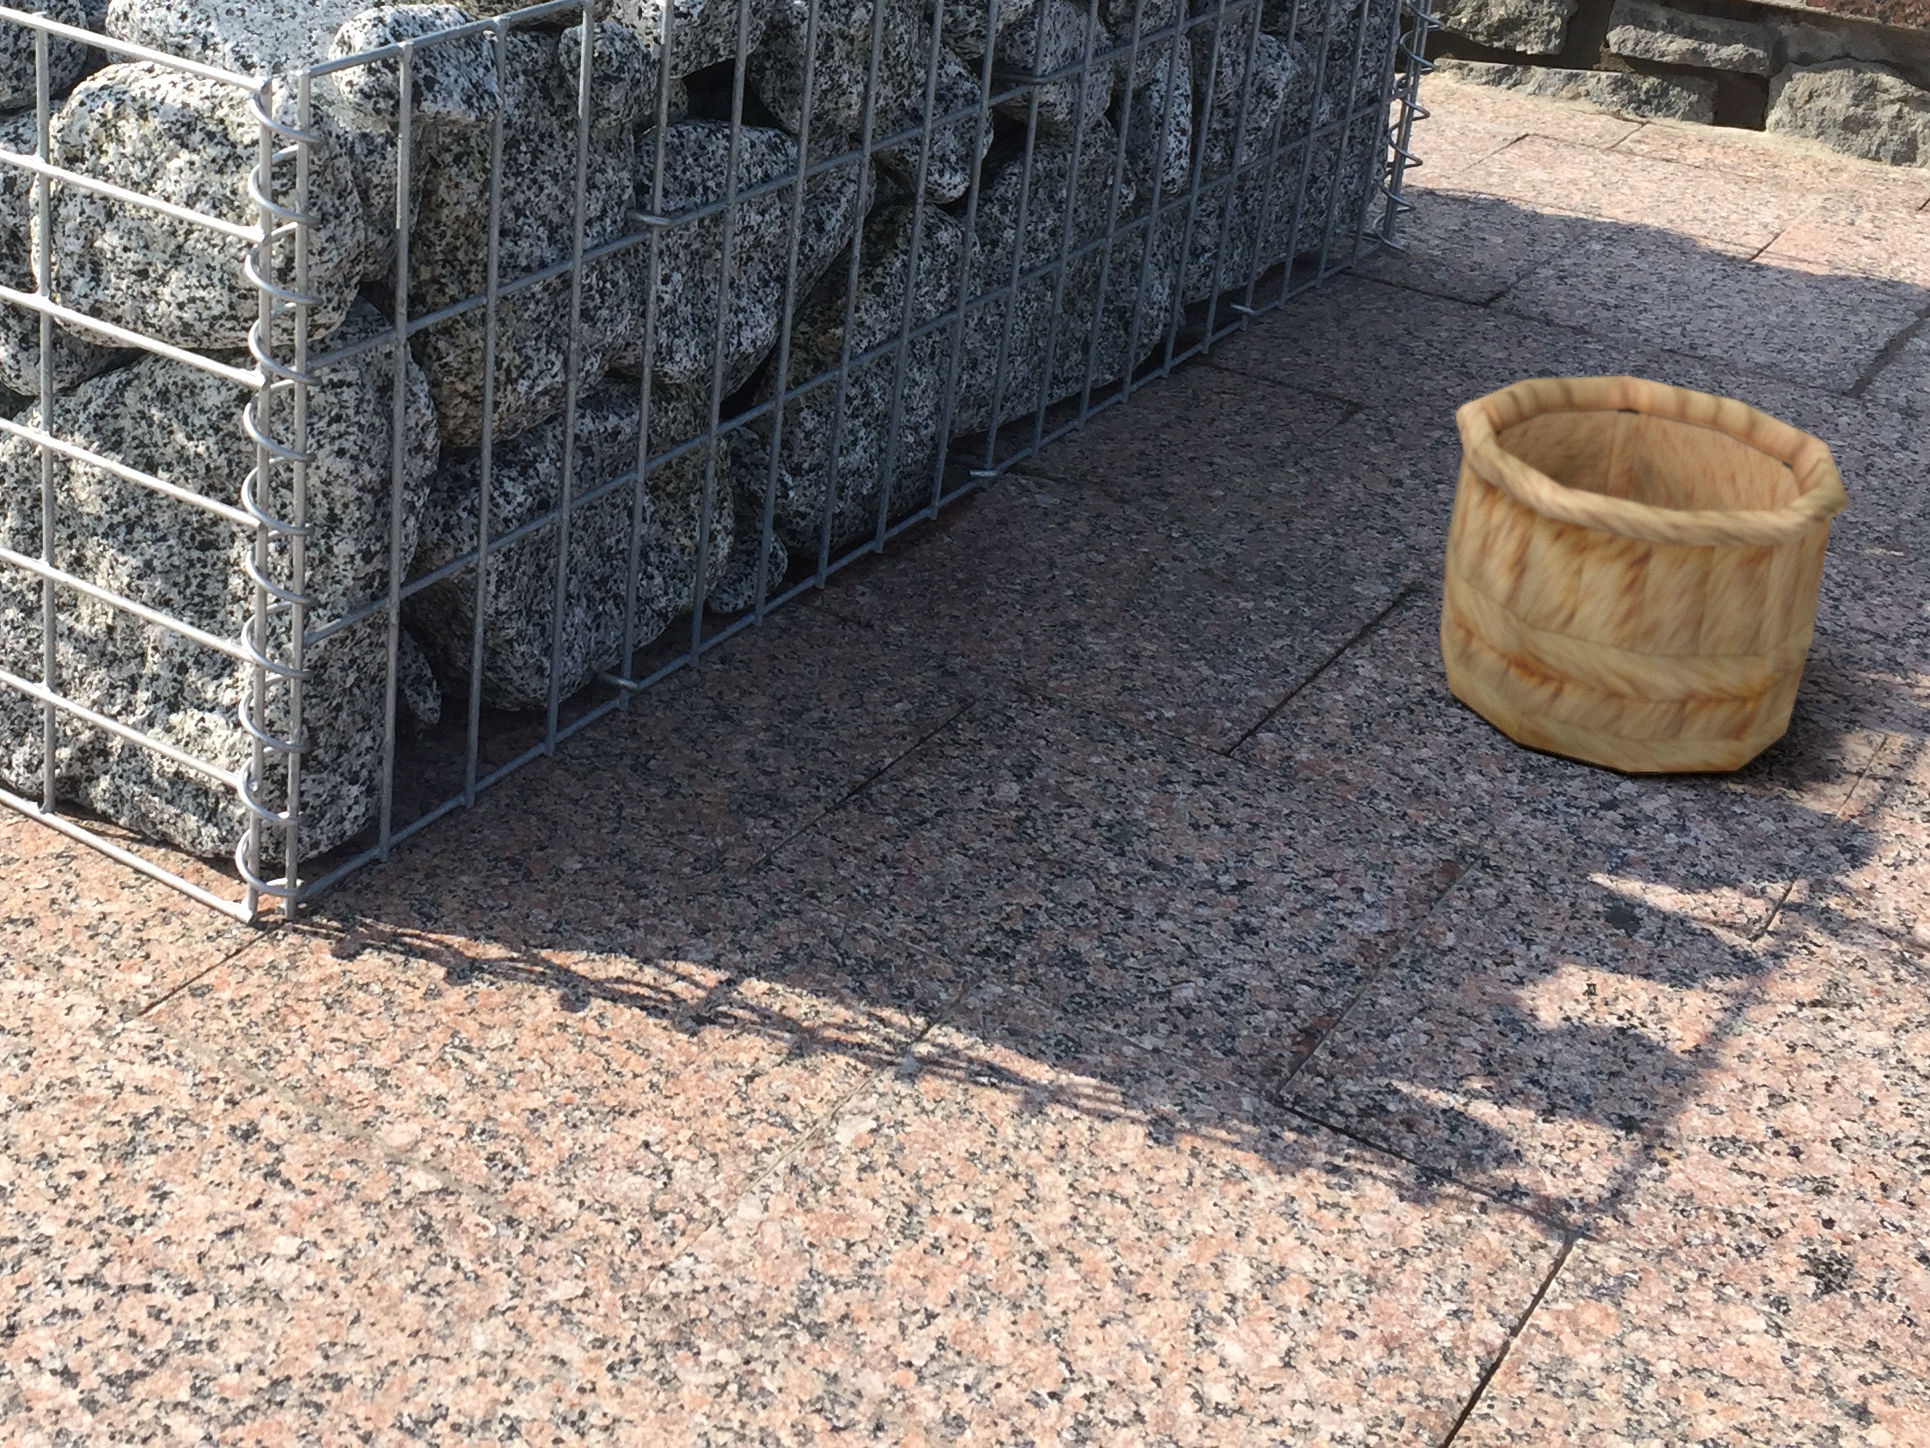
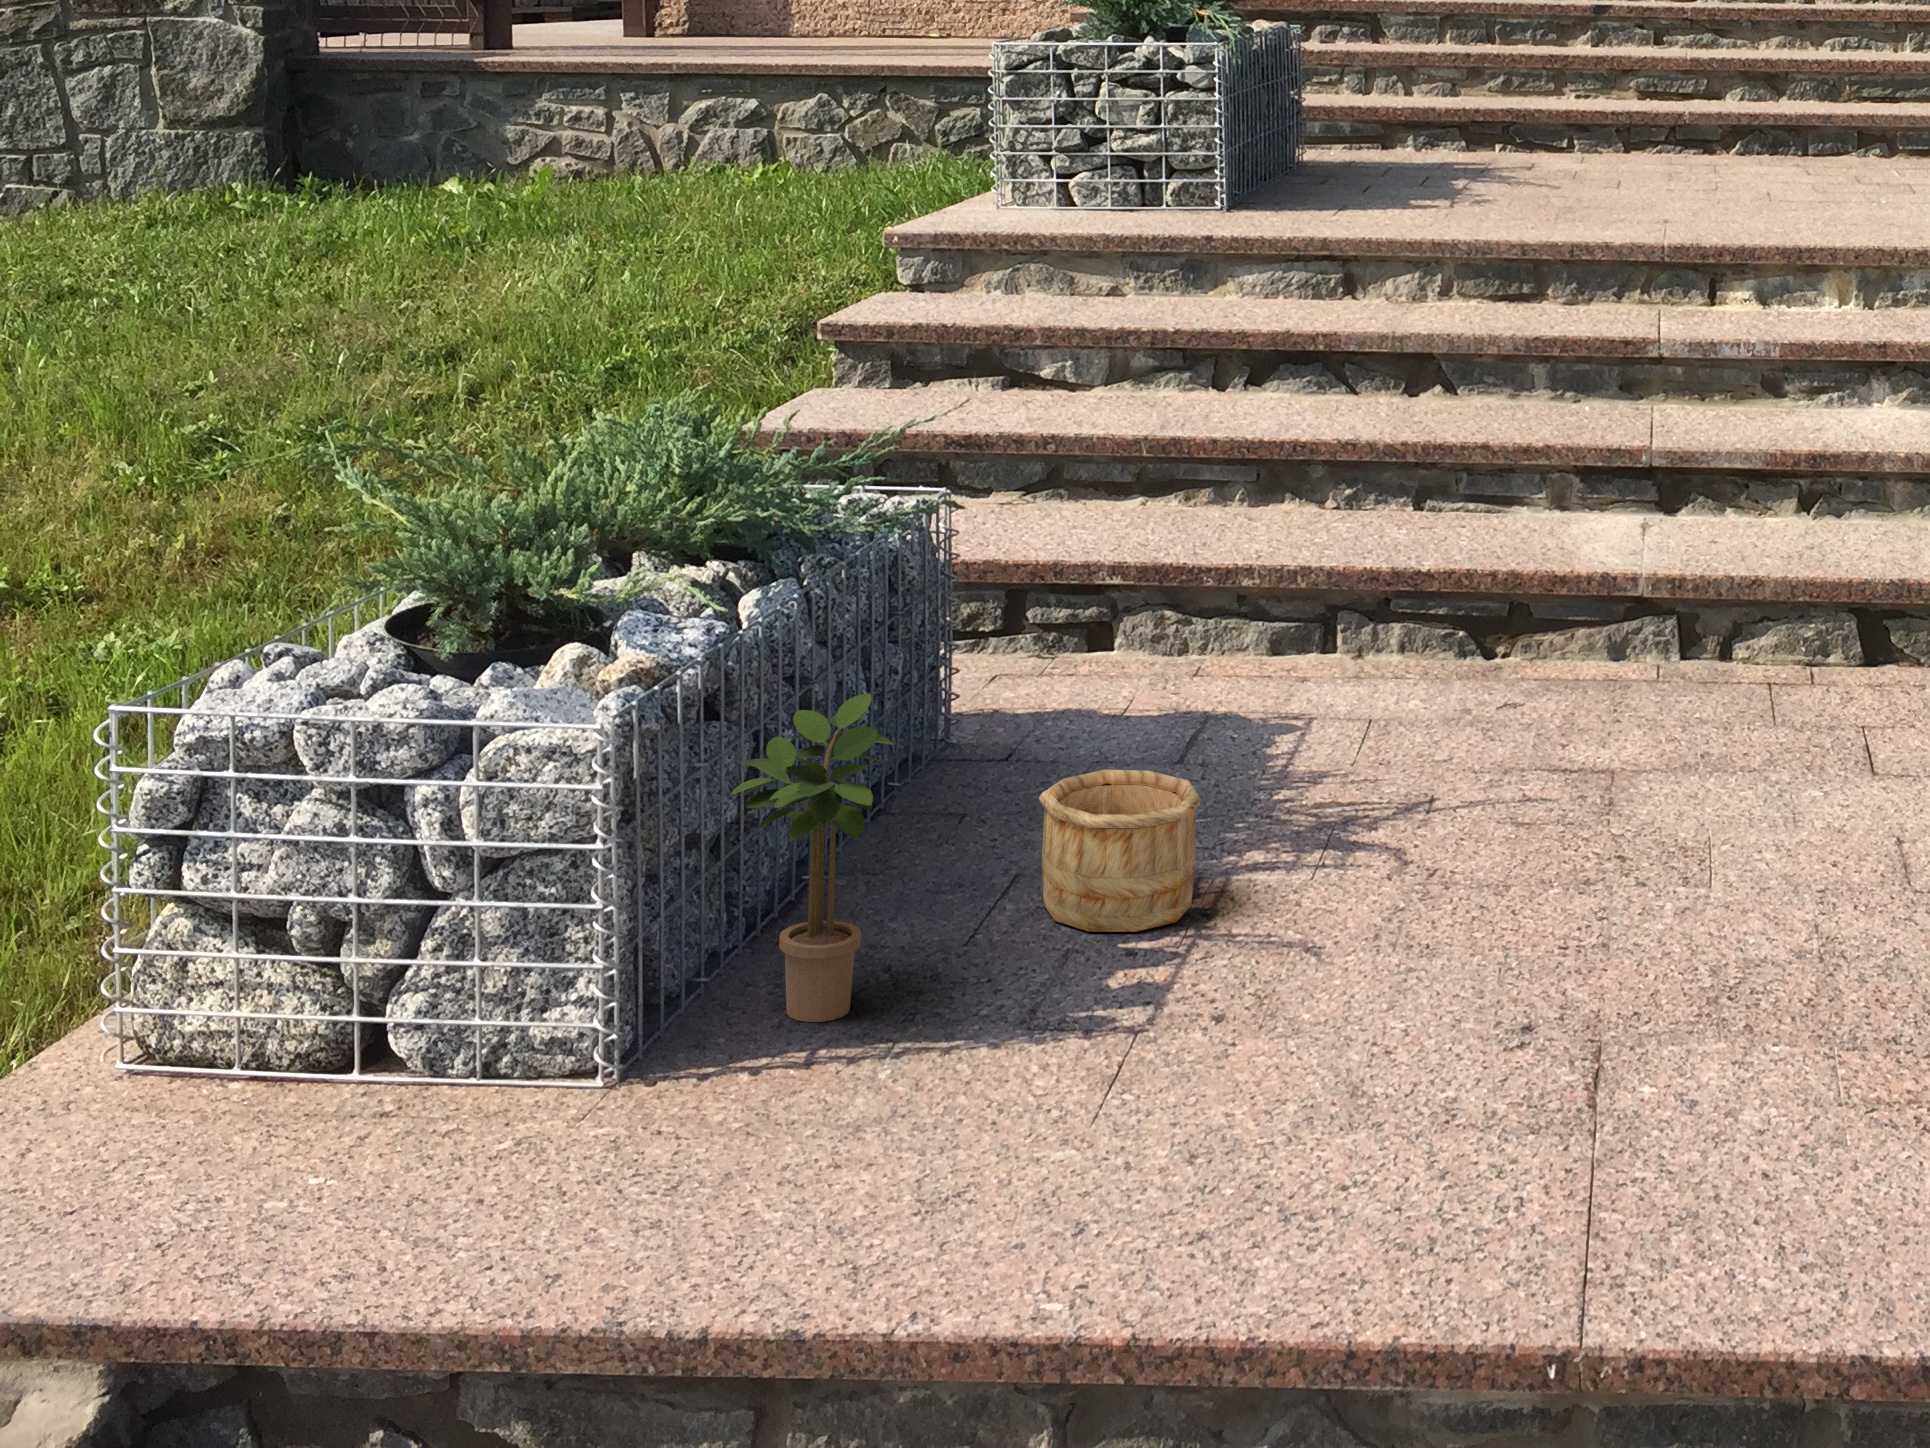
potted plant: none [669,115,1062,836] -> present [731,693,893,1022]

